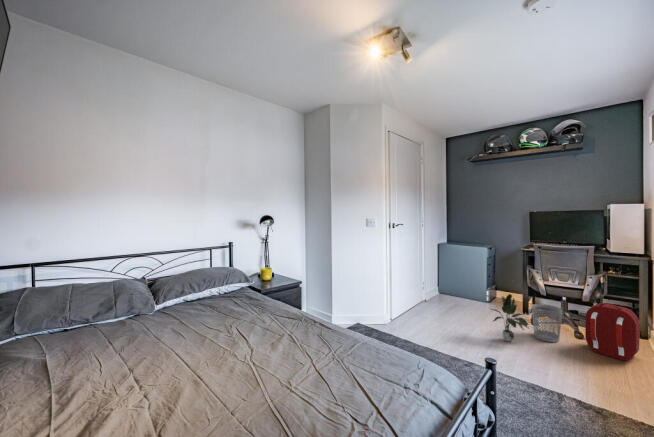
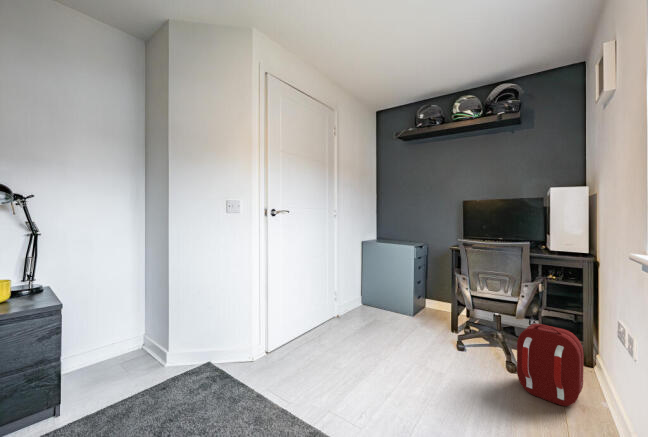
potted plant: present [492,294,529,342] -> none [395,314,447,382]
wastebasket: present [532,304,562,342] -> none [452,324,490,379]

